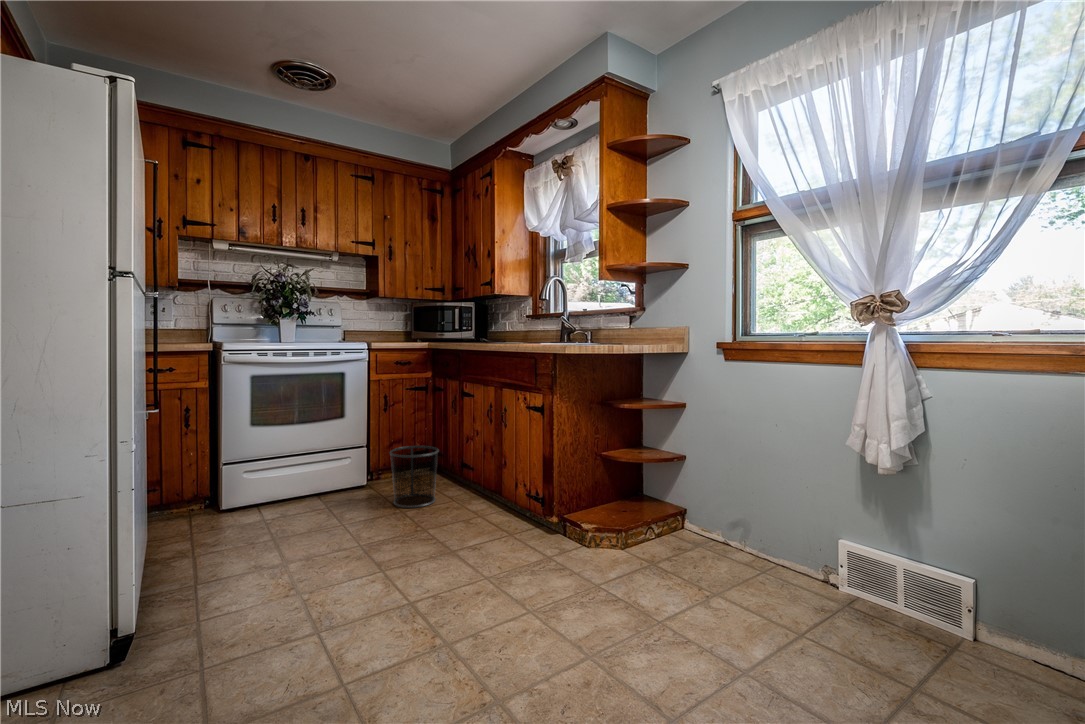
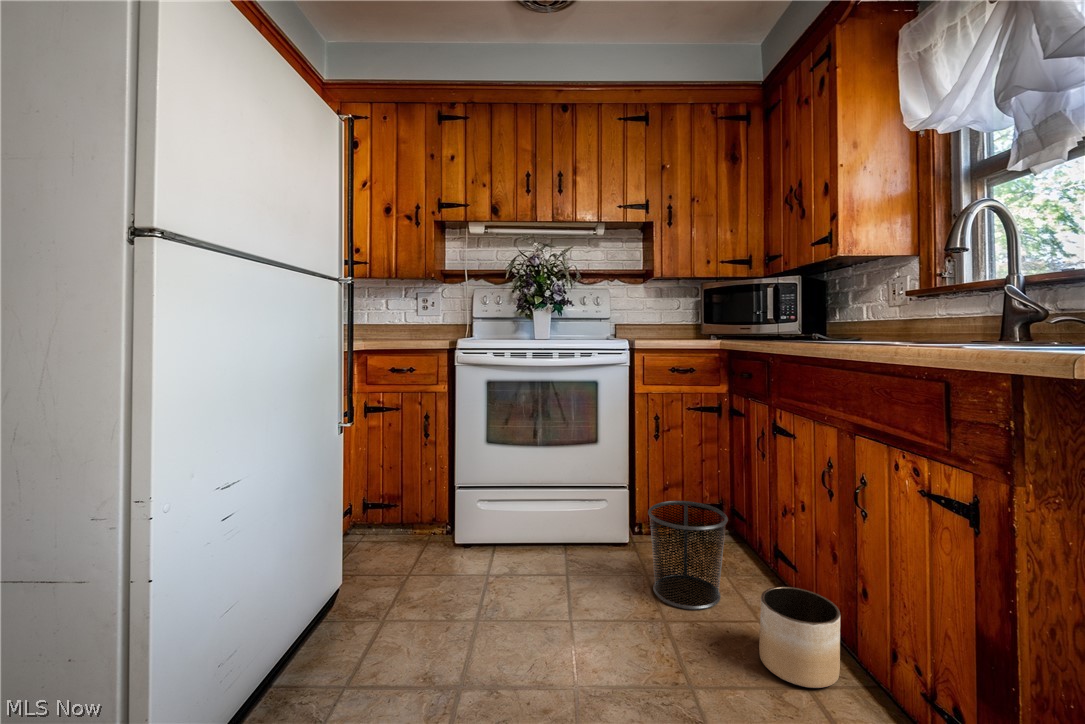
planter: none [460,476,498,520] -> present [759,587,840,688]

